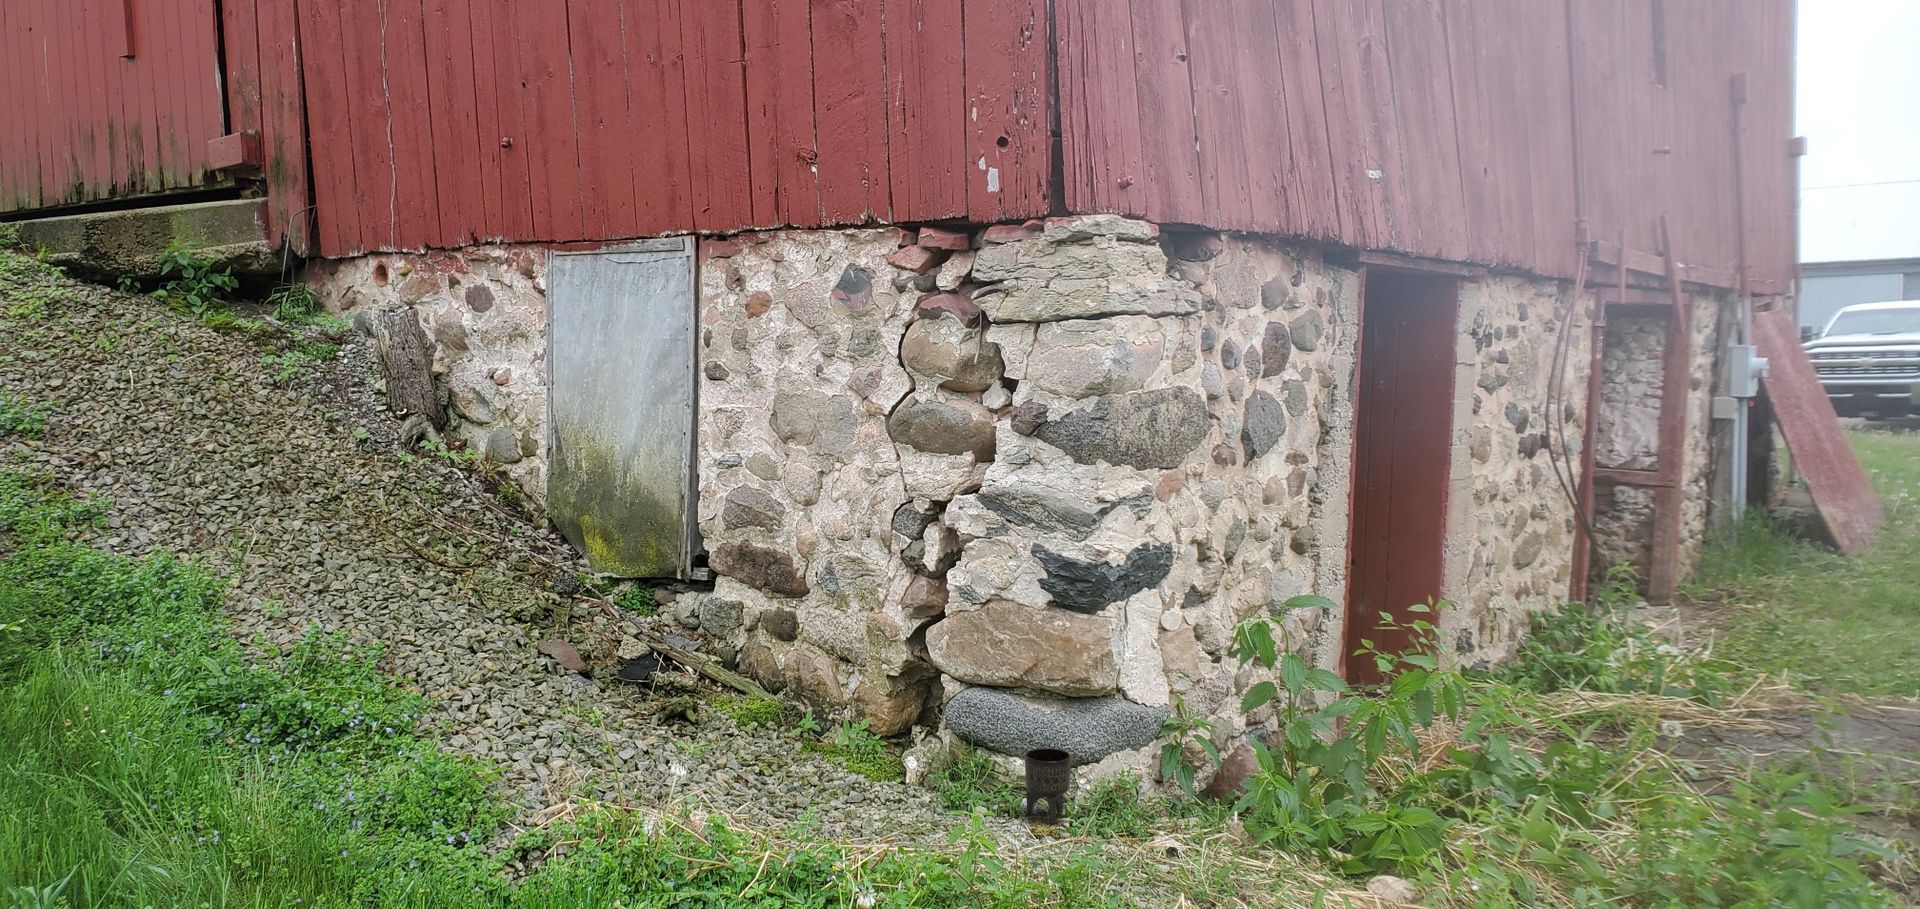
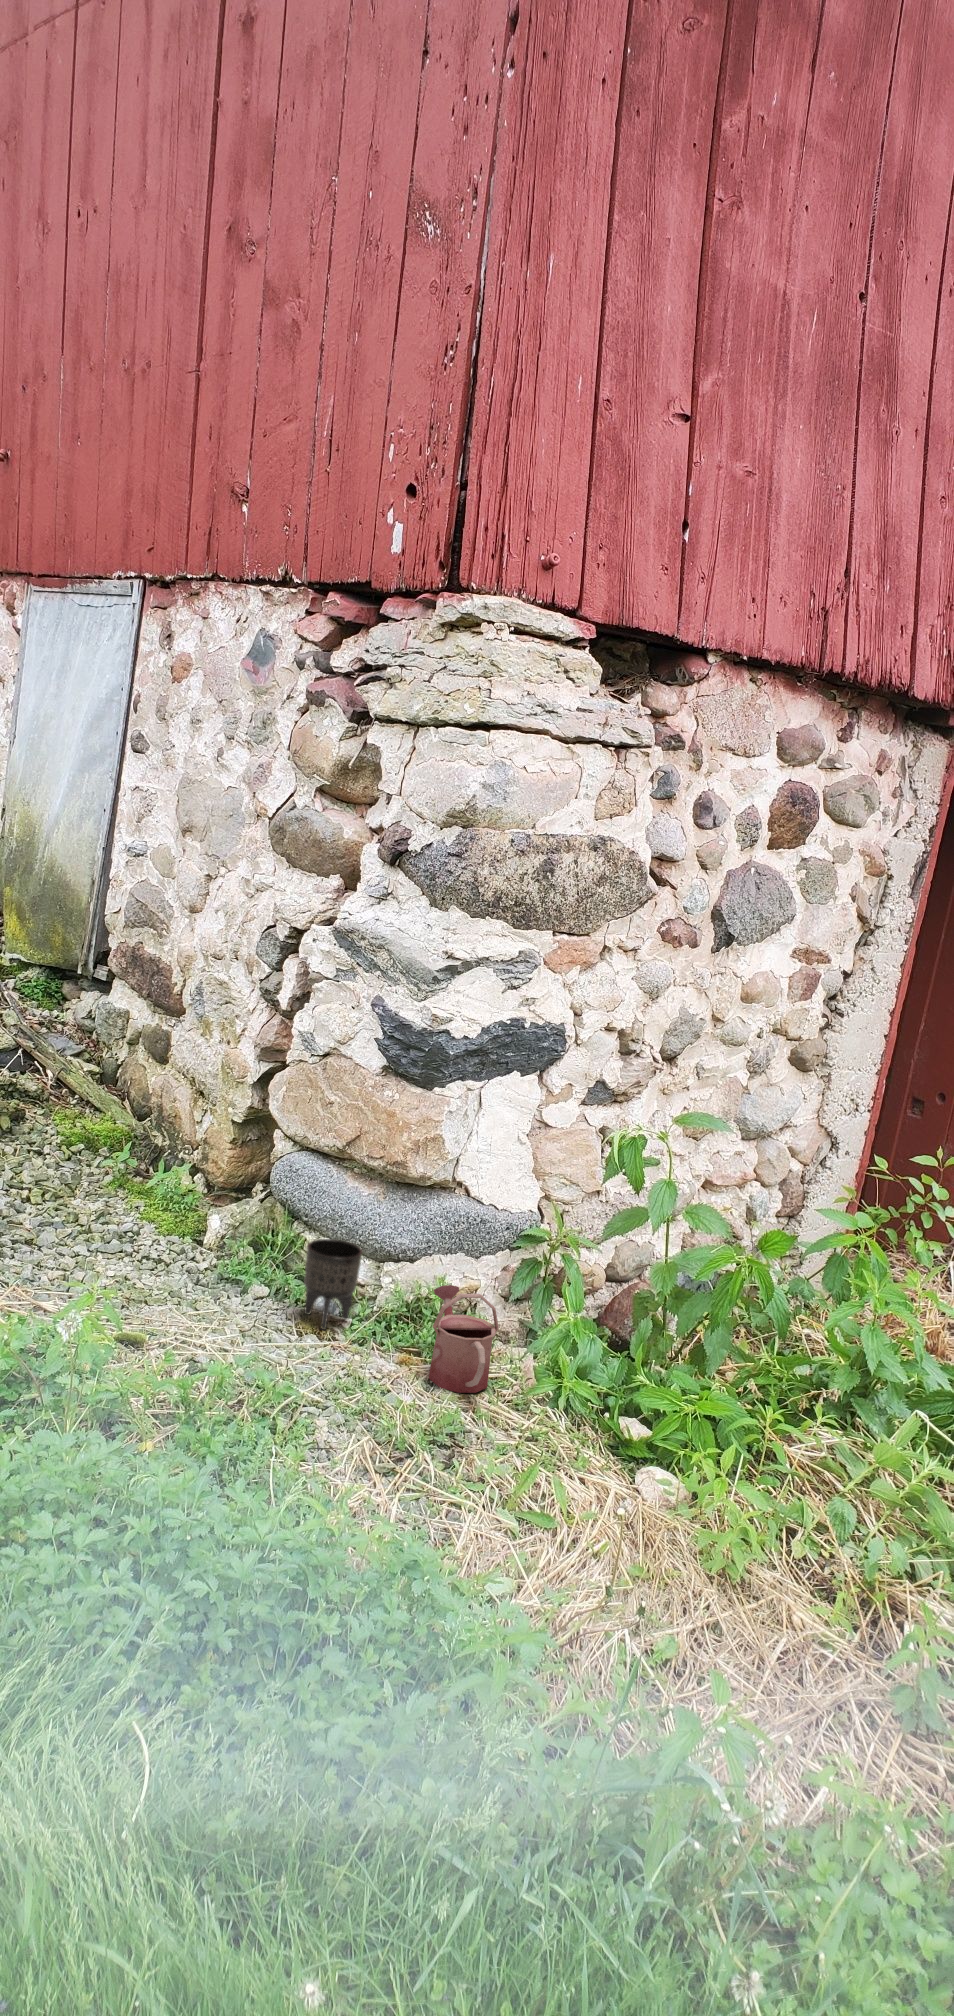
watering can: none [1132,765,1213,849] -> present [429,1285,499,1393]

